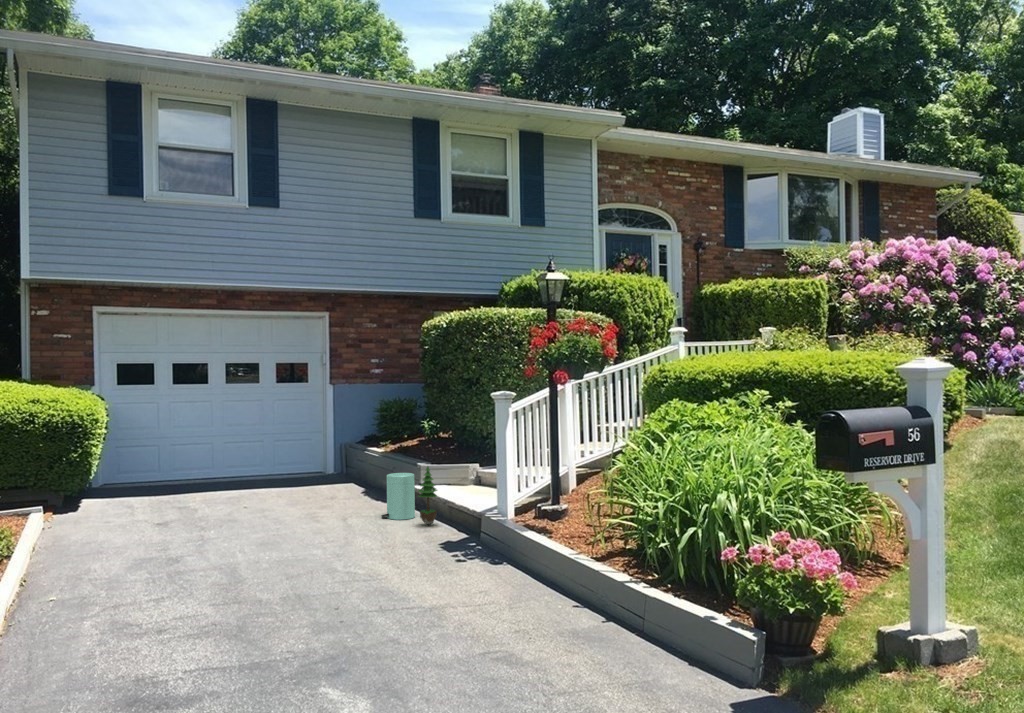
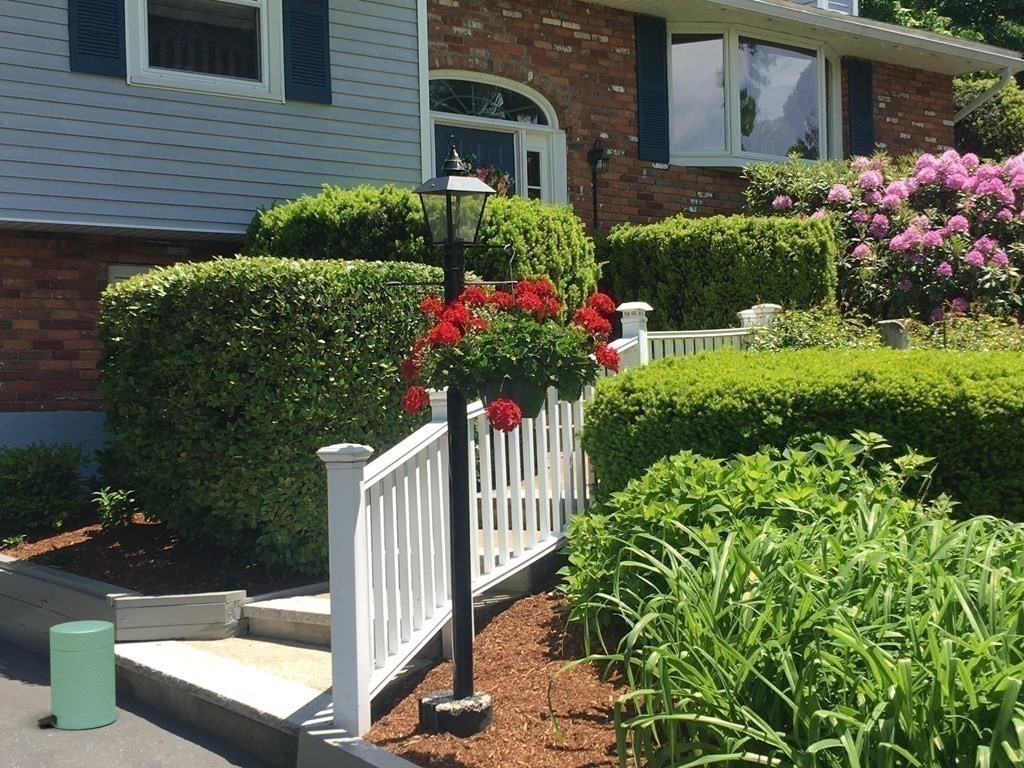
potted tree: present [419,467,437,525] -> none [129,607,179,741]

